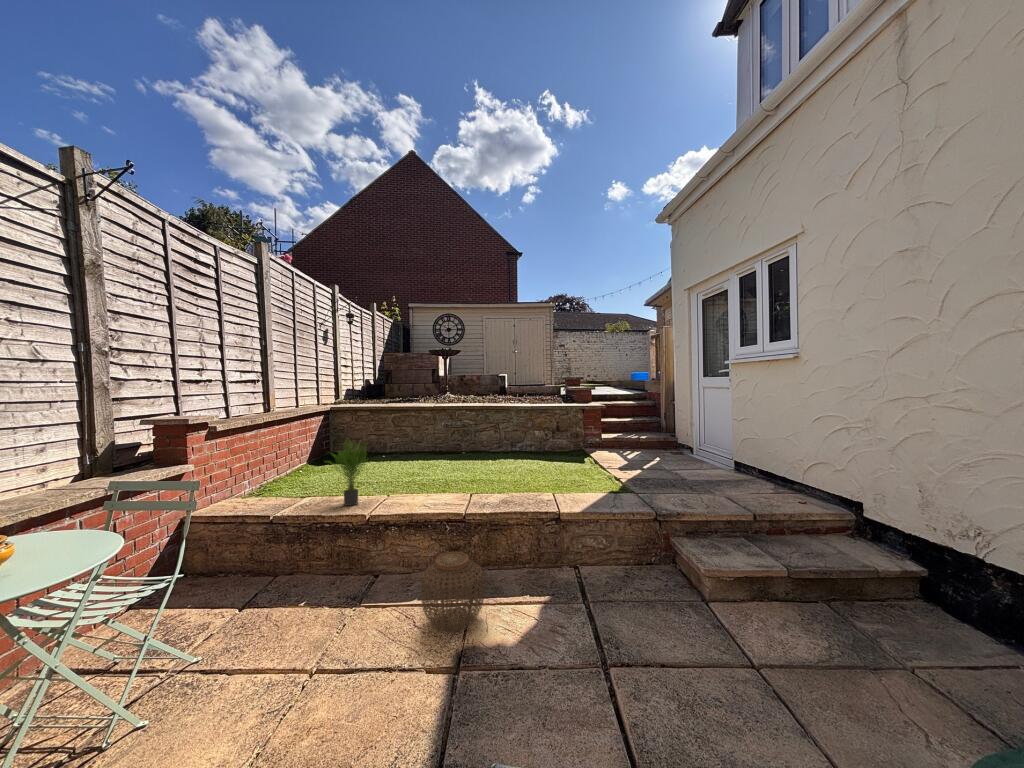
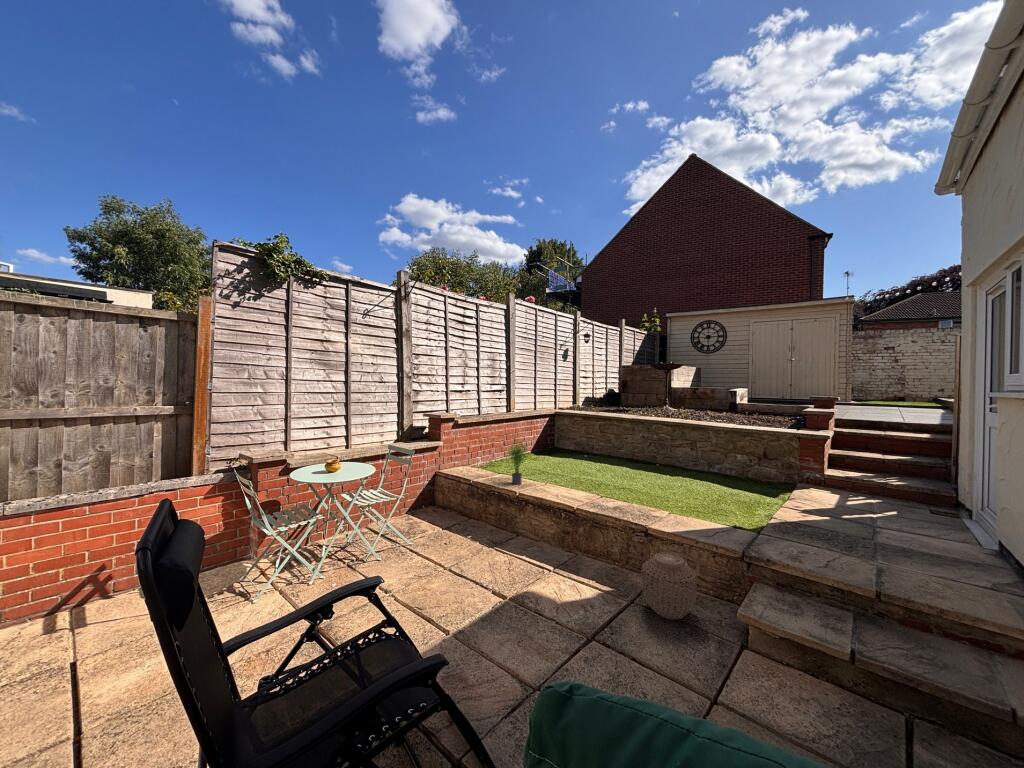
woven basket: present [421,552,484,632] -> present [641,552,697,619]

